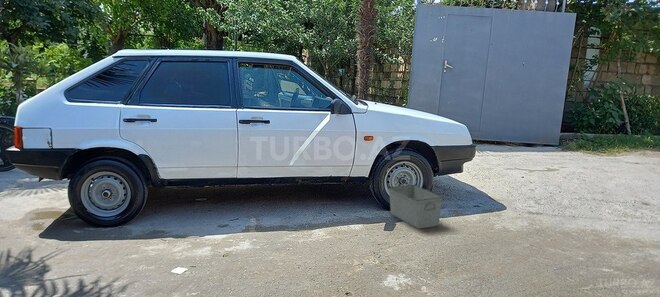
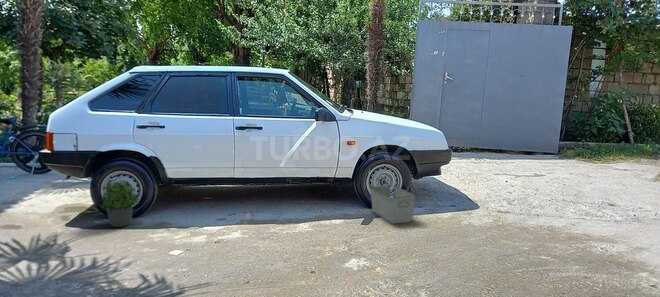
potted plant: none [81,184,128,238] -> present [101,182,139,227]

